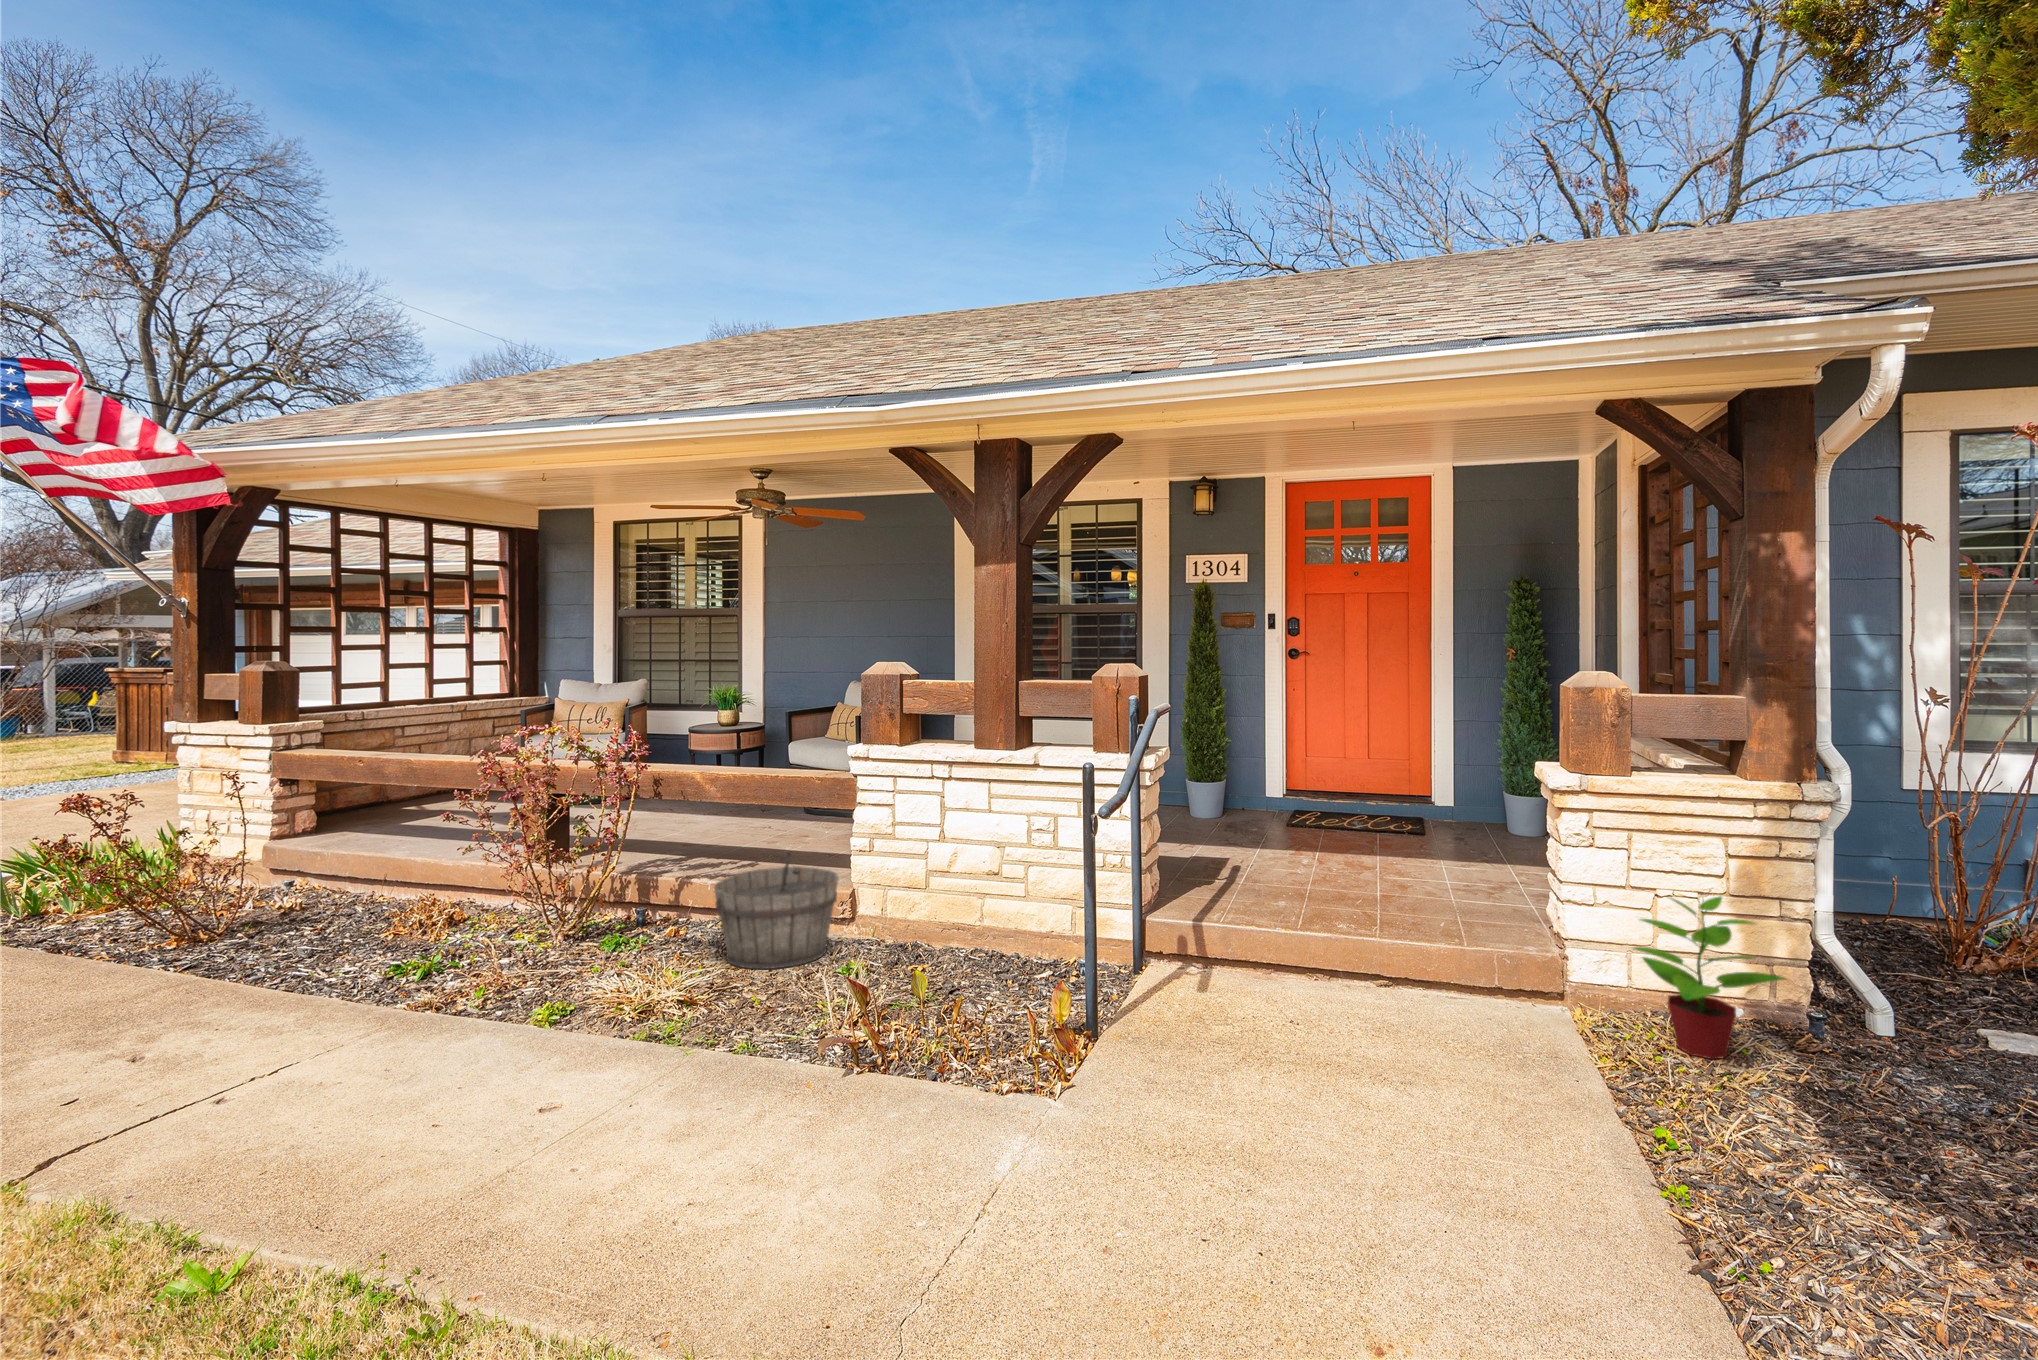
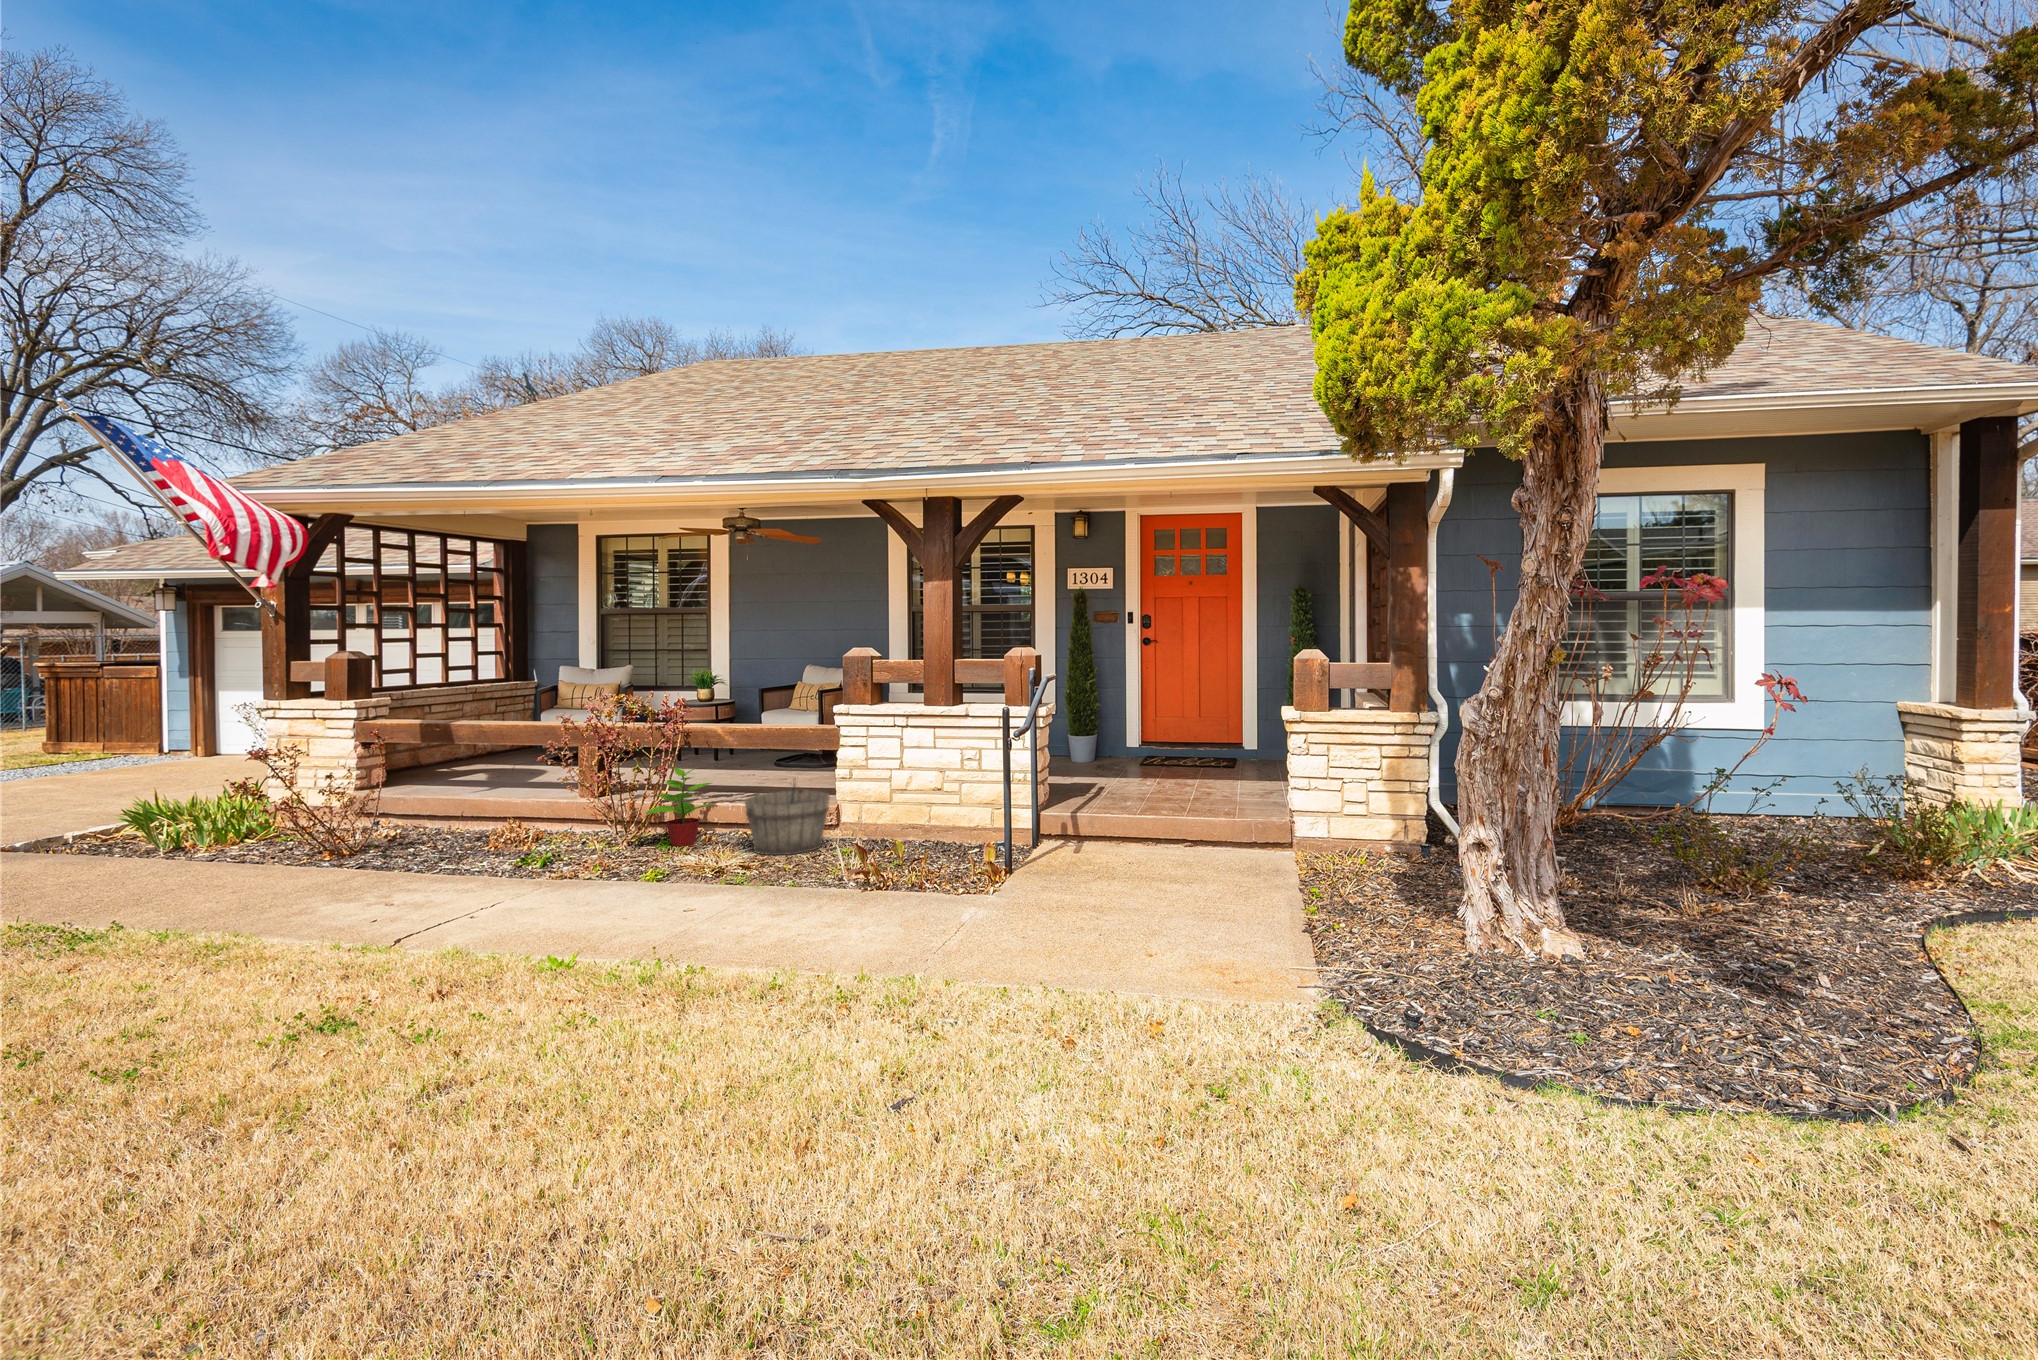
potted plant: present [1633,897,1785,1059] -> present [646,767,714,846]

